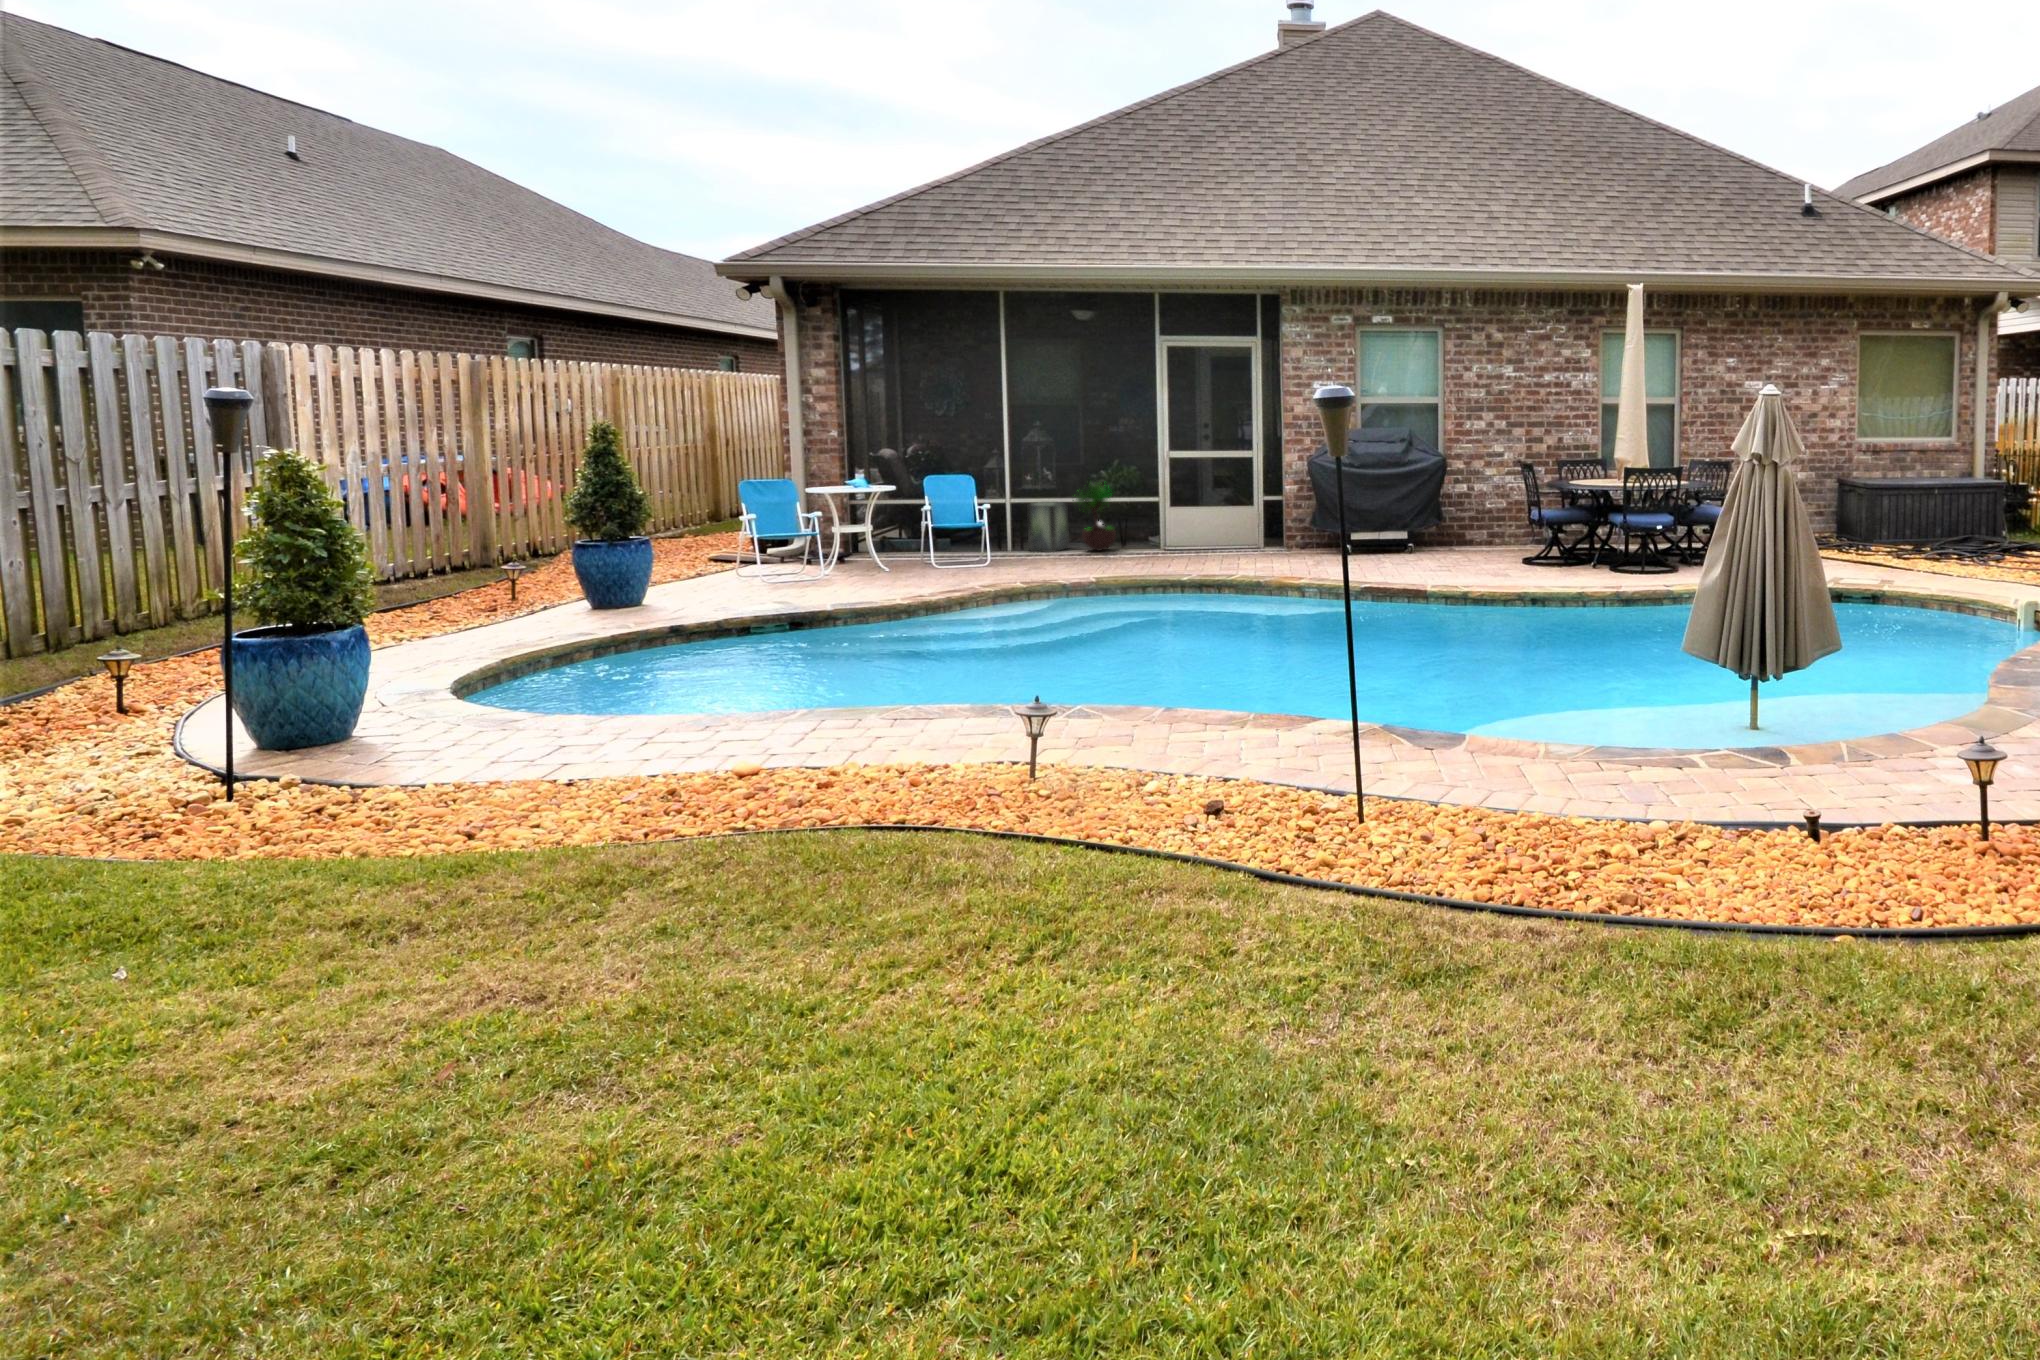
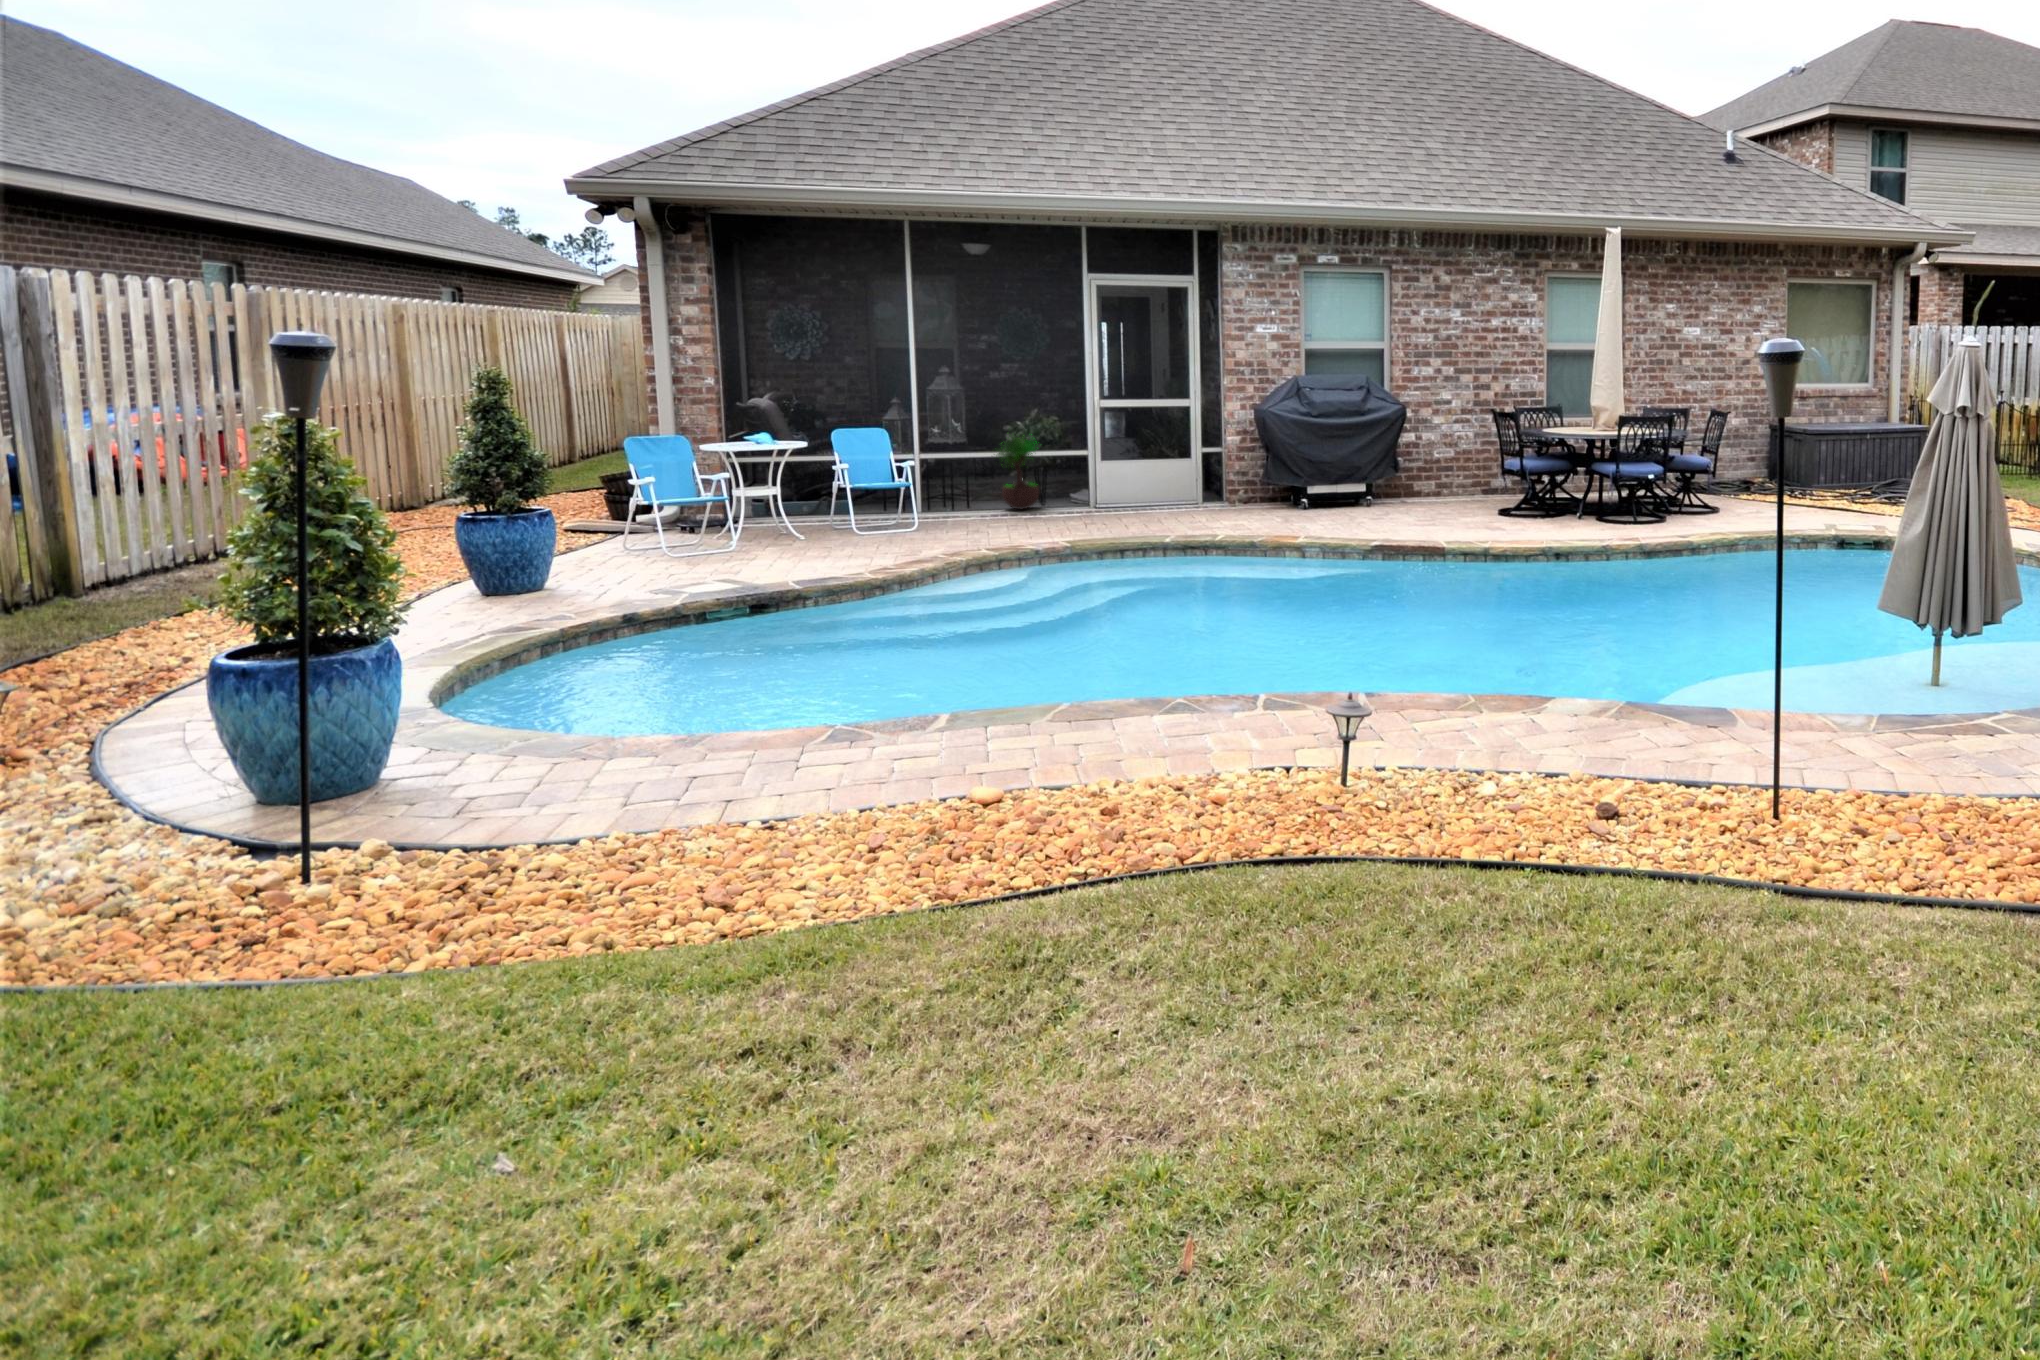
storage box: present [1027,502,1069,552] -> none [936,457,982,512]

